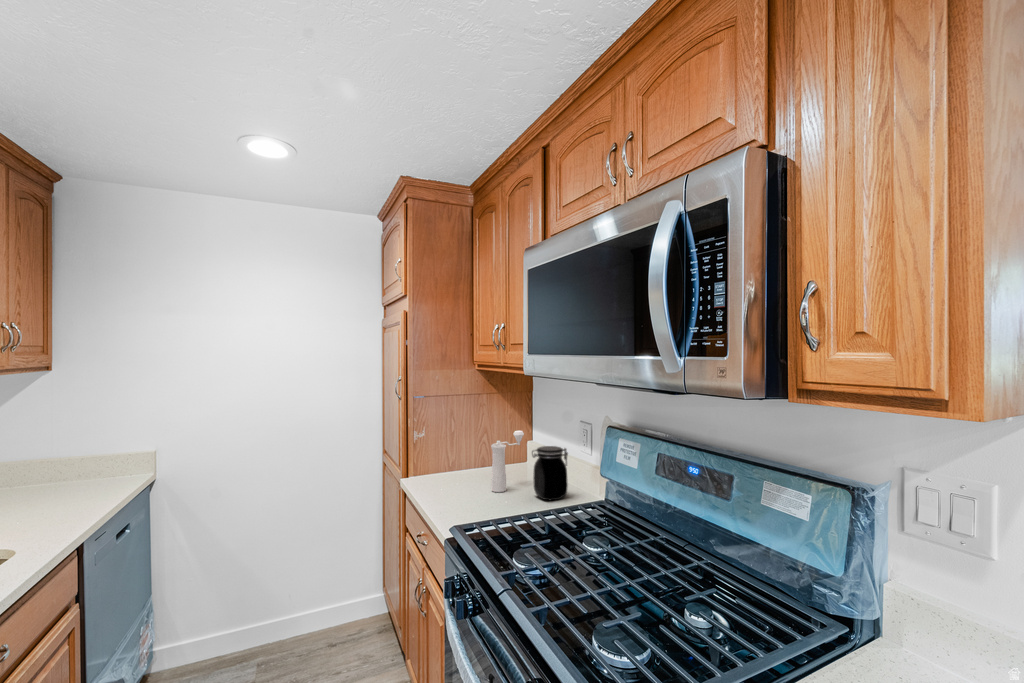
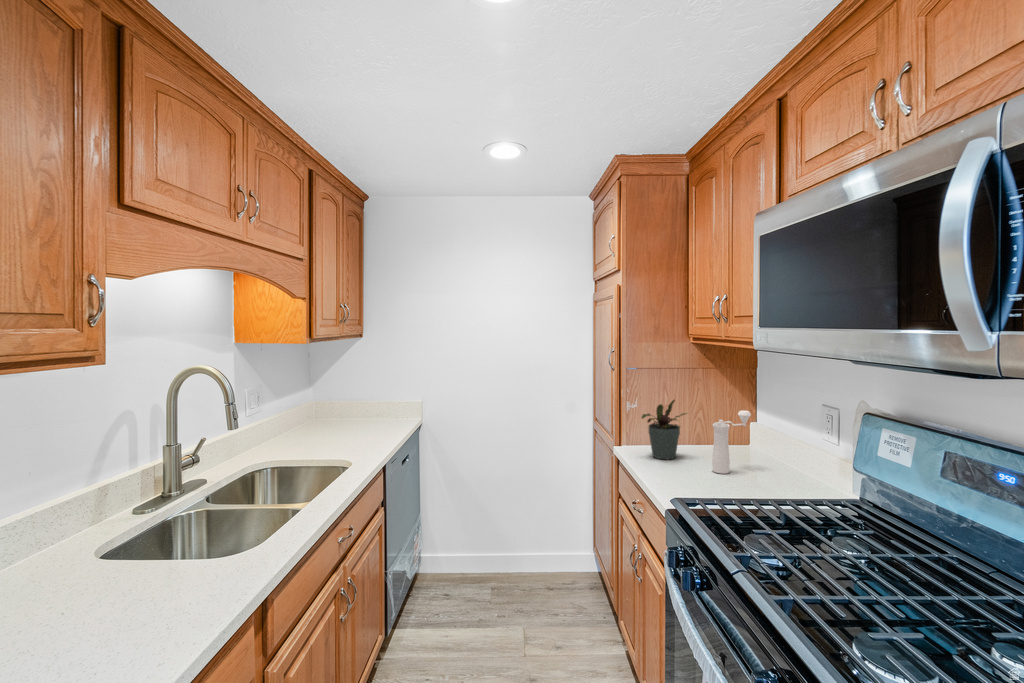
potted plant: none [427,424,471,484] -> present [642,400,687,459]
jar: present [532,446,568,500] -> none [762,430,808,490]

